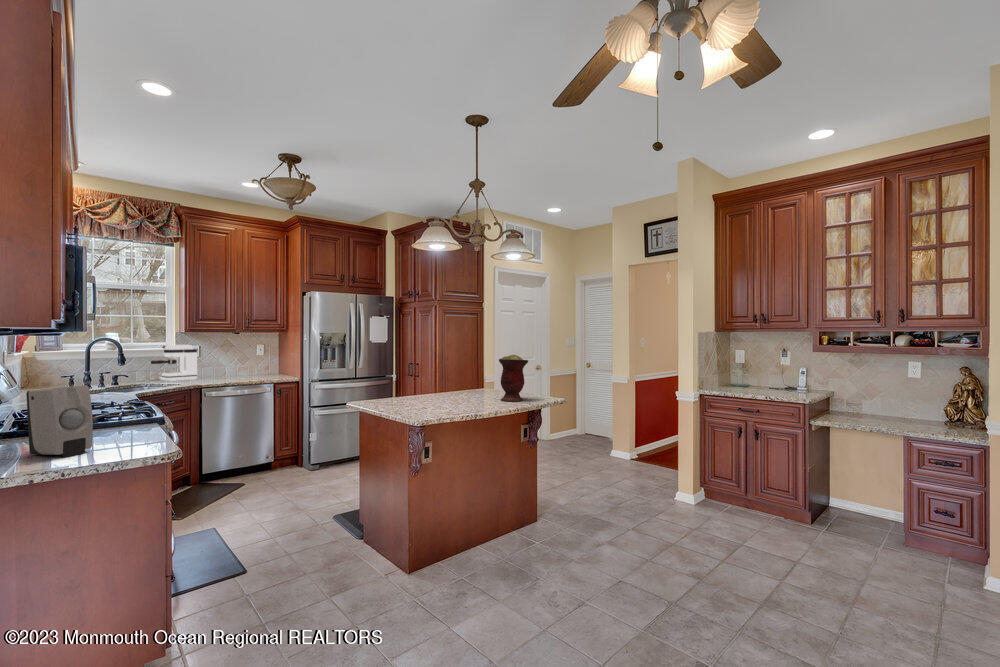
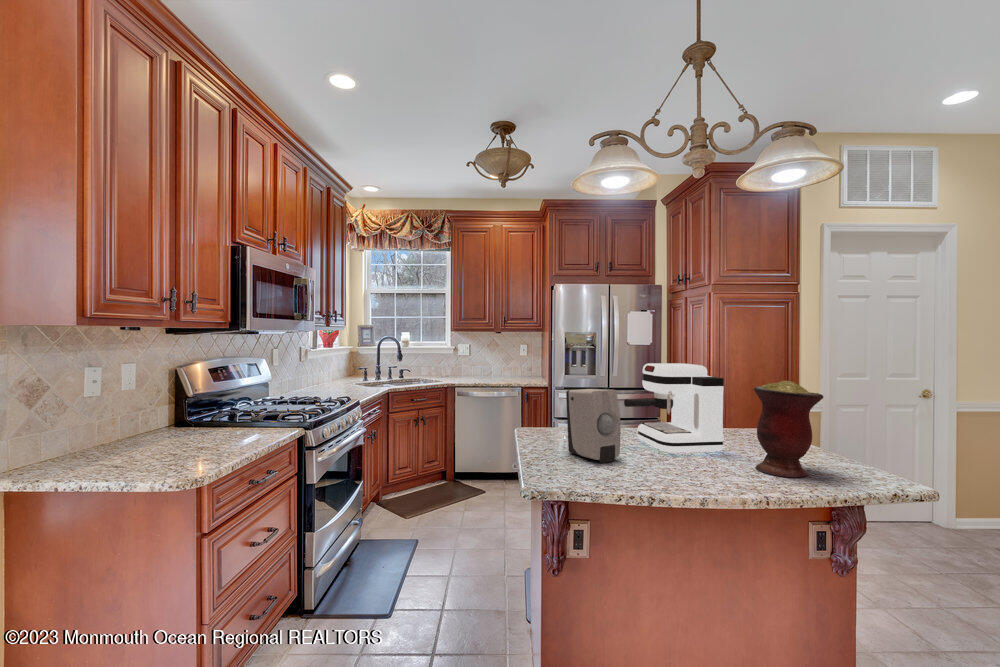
coffee maker: present [151,345,197,381] -> present [624,363,724,454]
soap dispenser: present [26,385,93,457] -> present [566,389,621,463]

